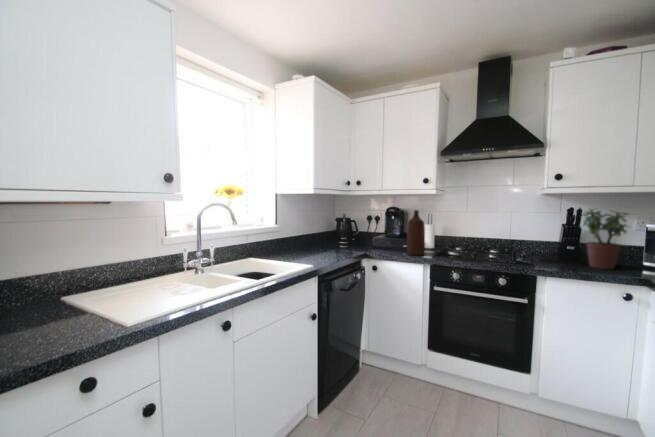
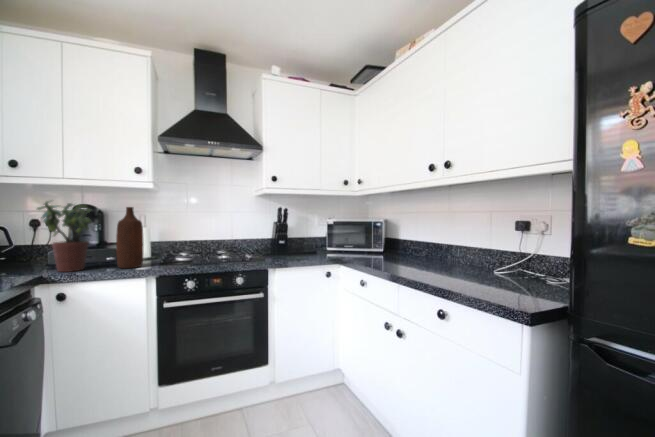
potted plant: present [583,208,627,269] -> present [37,201,91,272]

